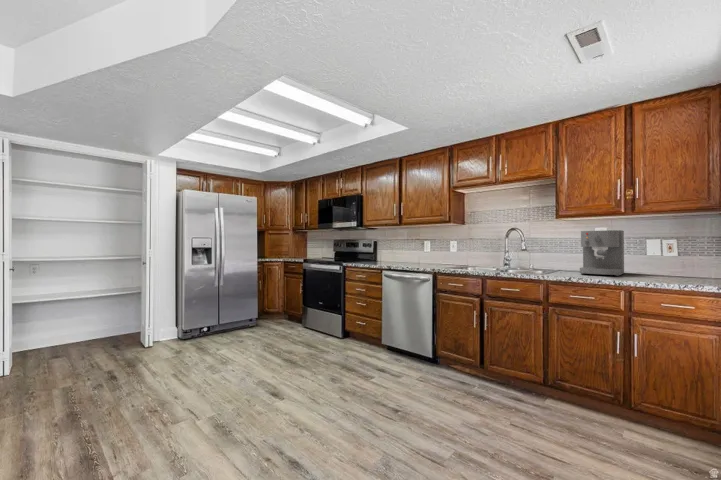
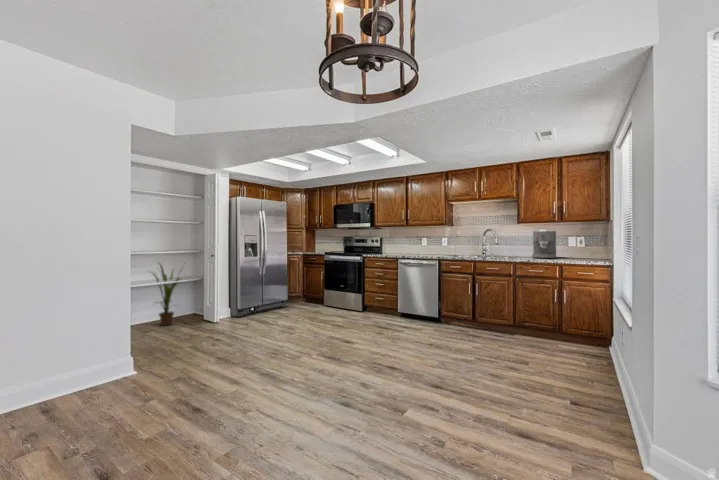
house plant: none [63,268,118,348] -> present [150,264,181,326]

